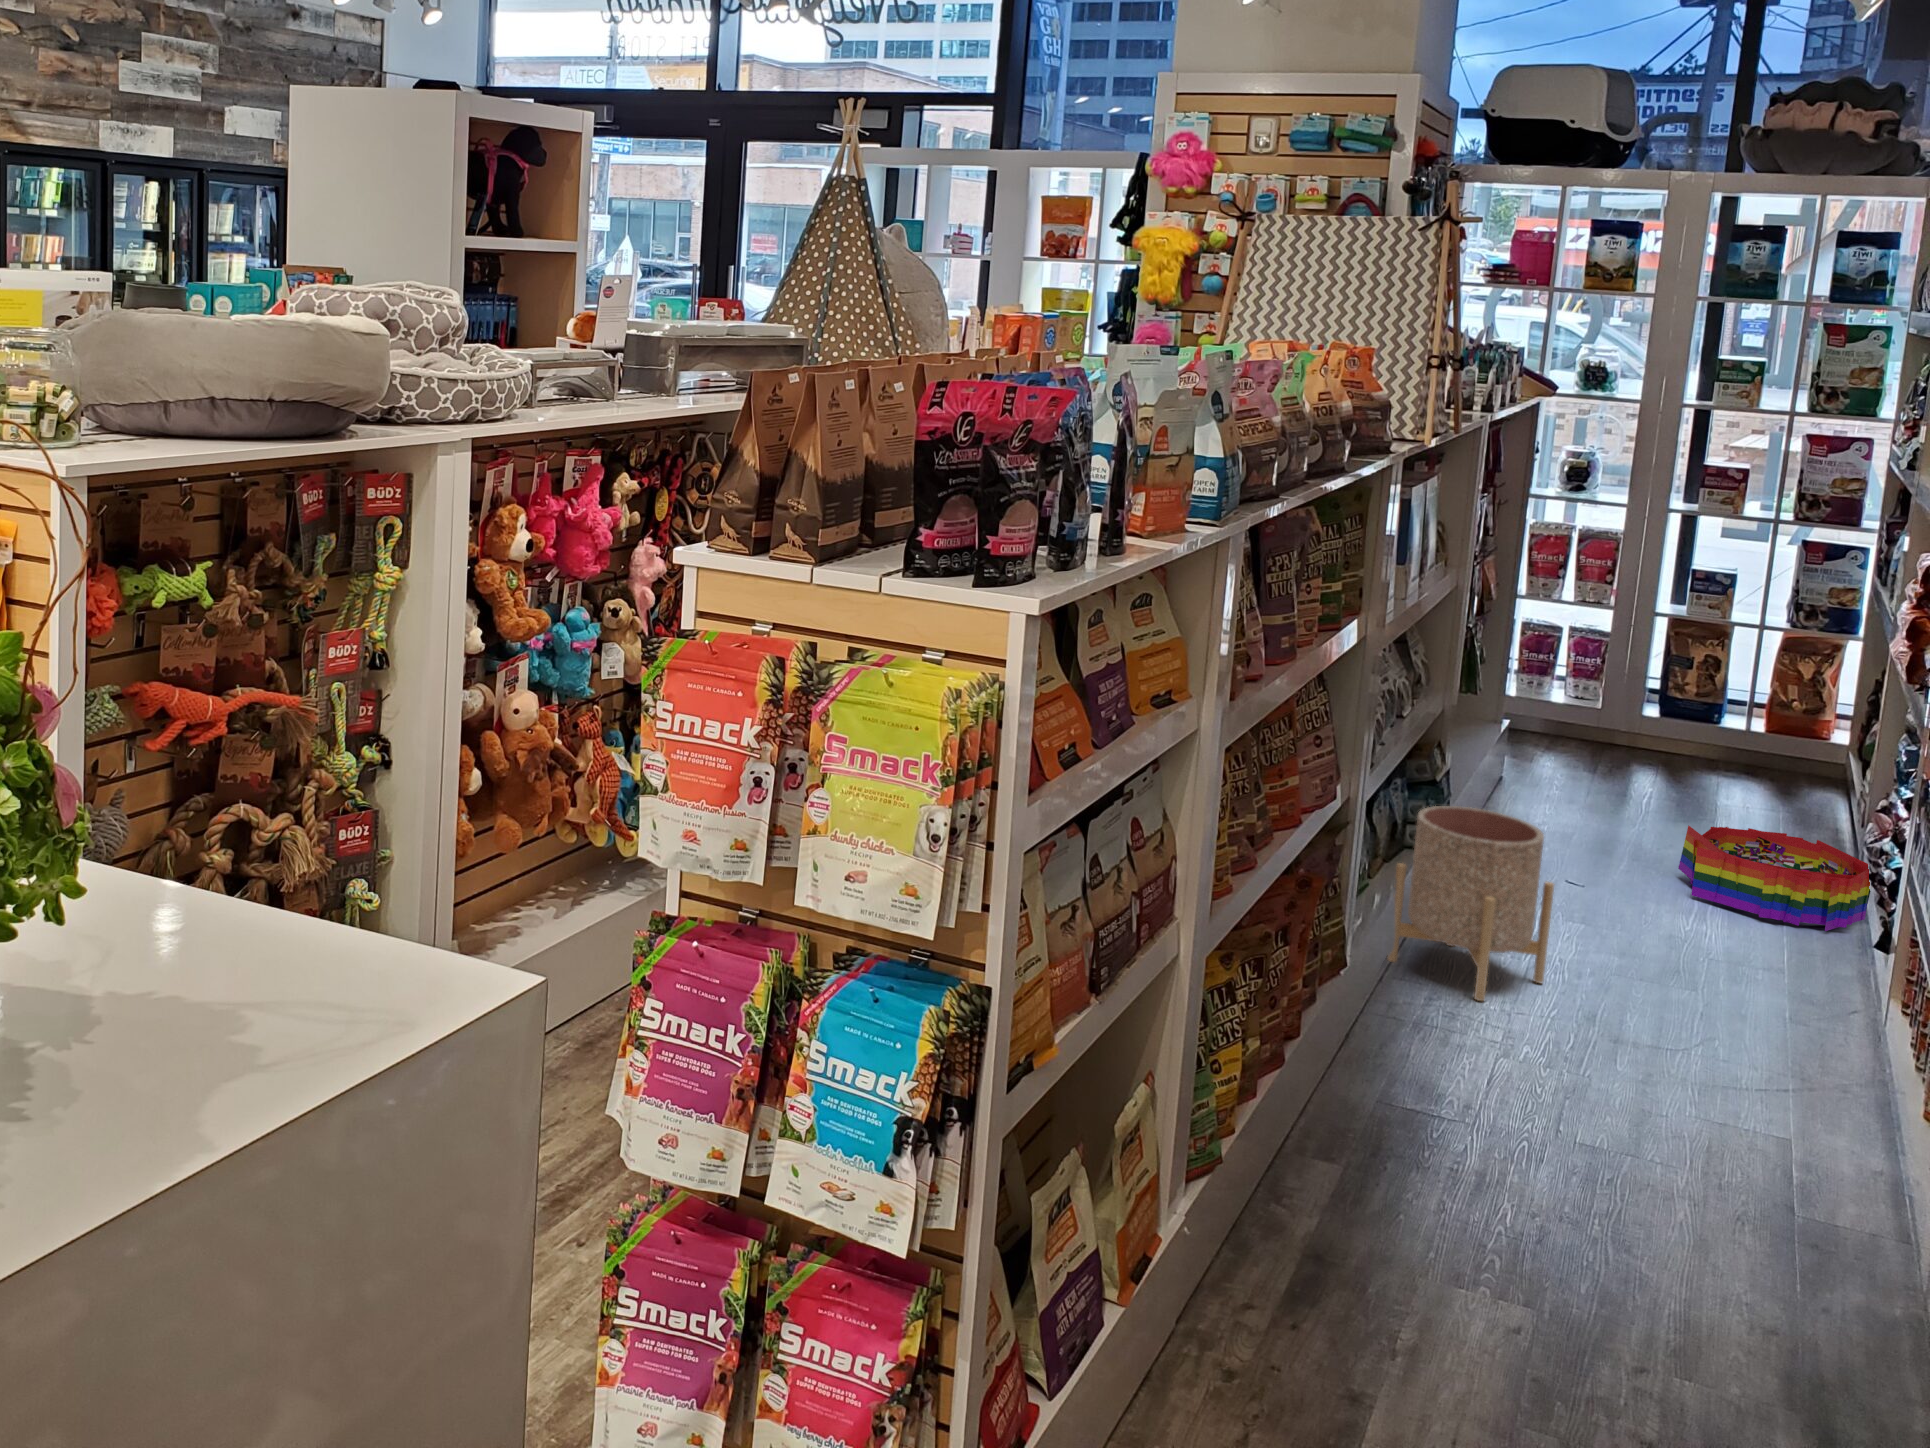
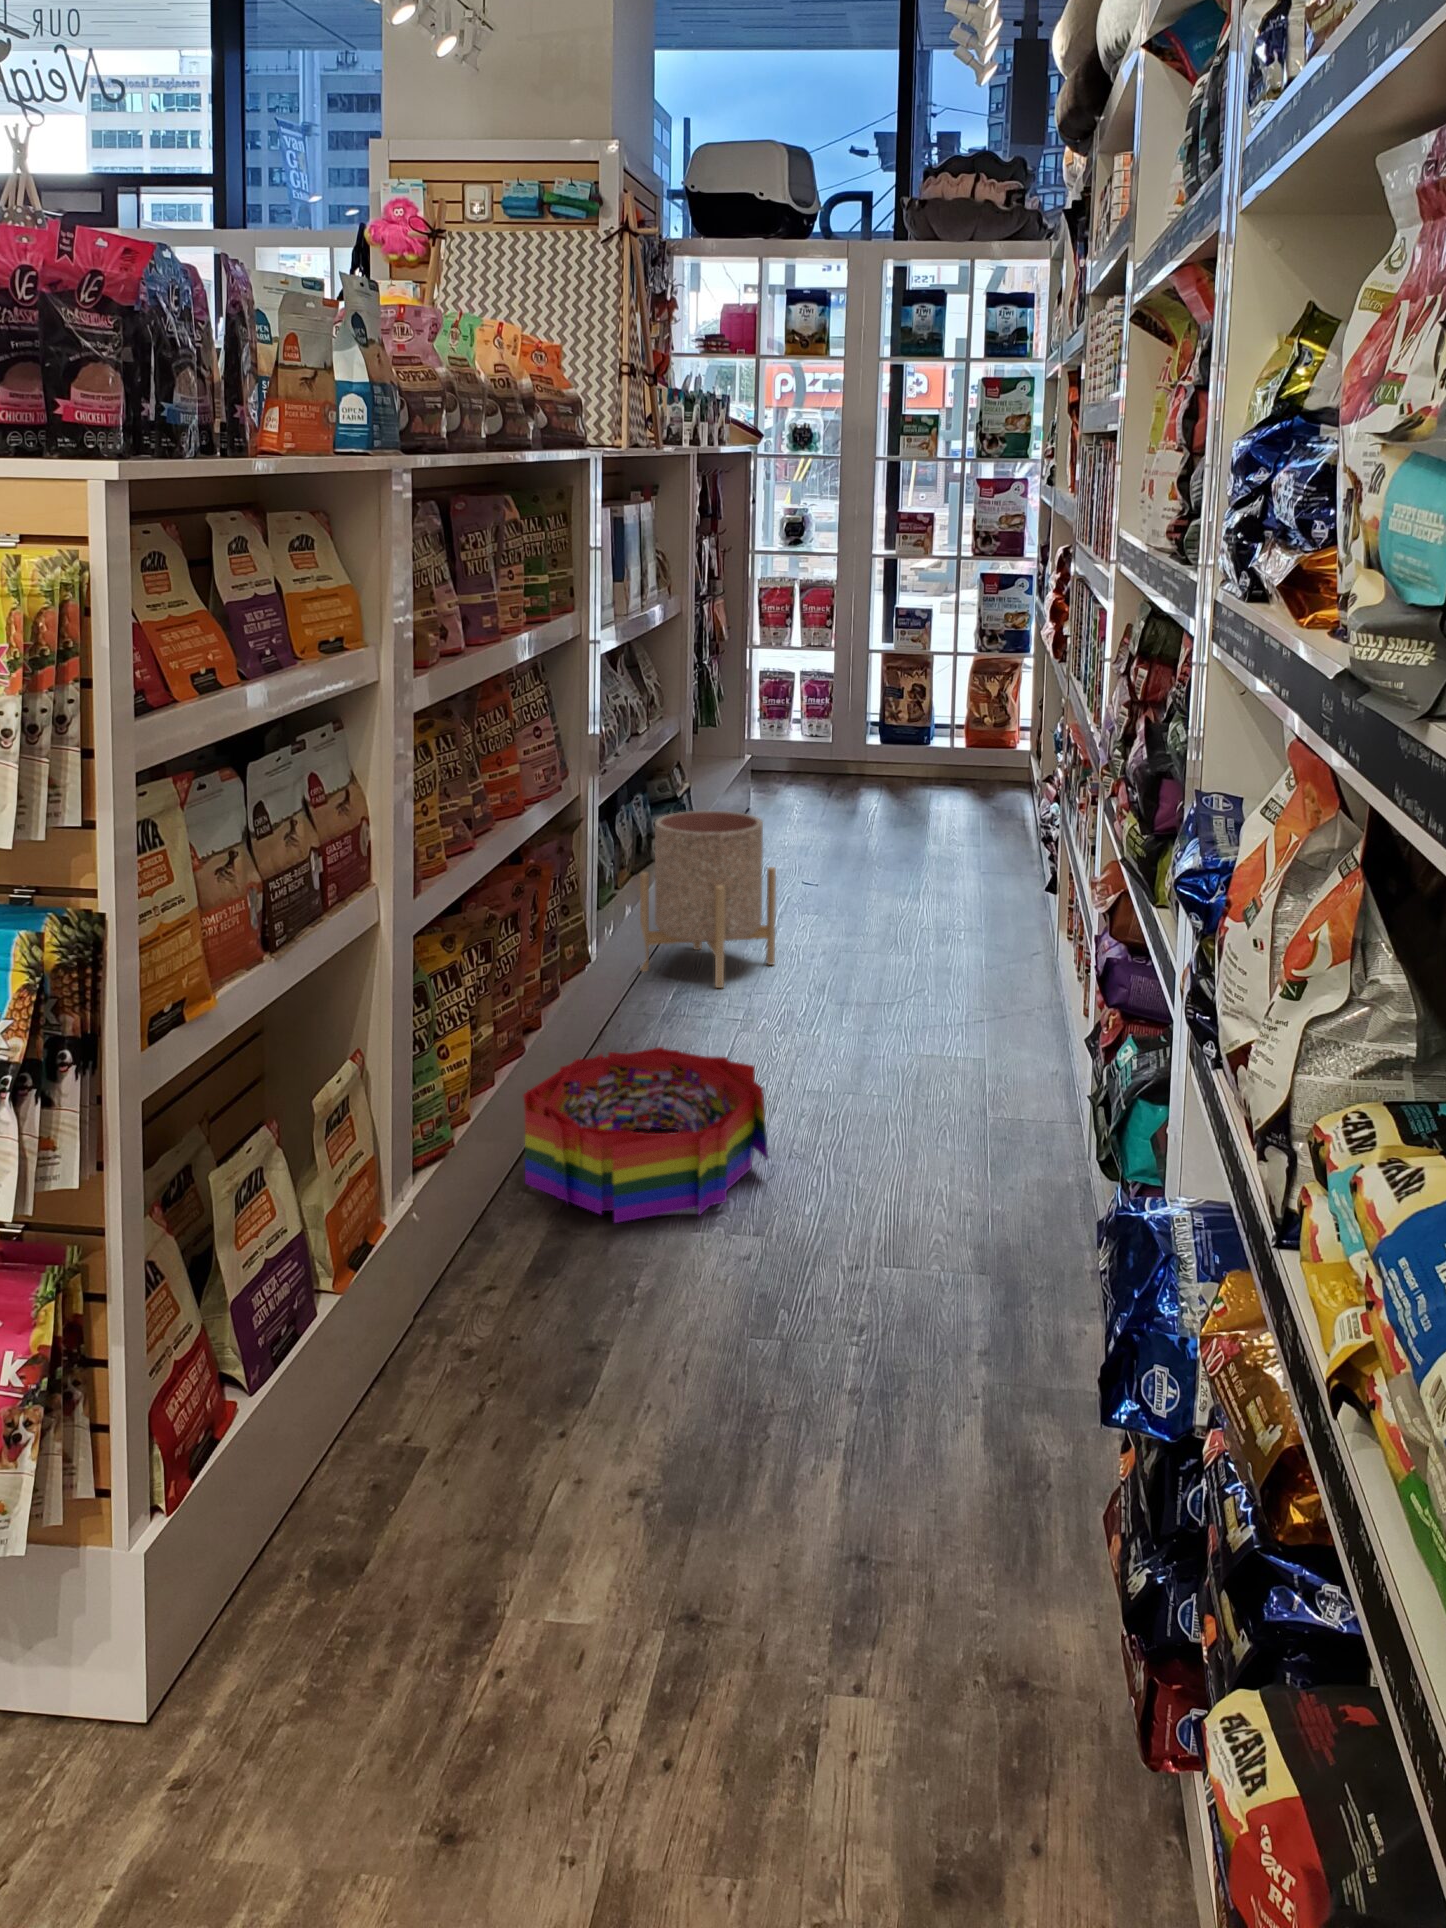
storage bin: present [1678,826,1871,931] -> present [524,1047,768,1223]

